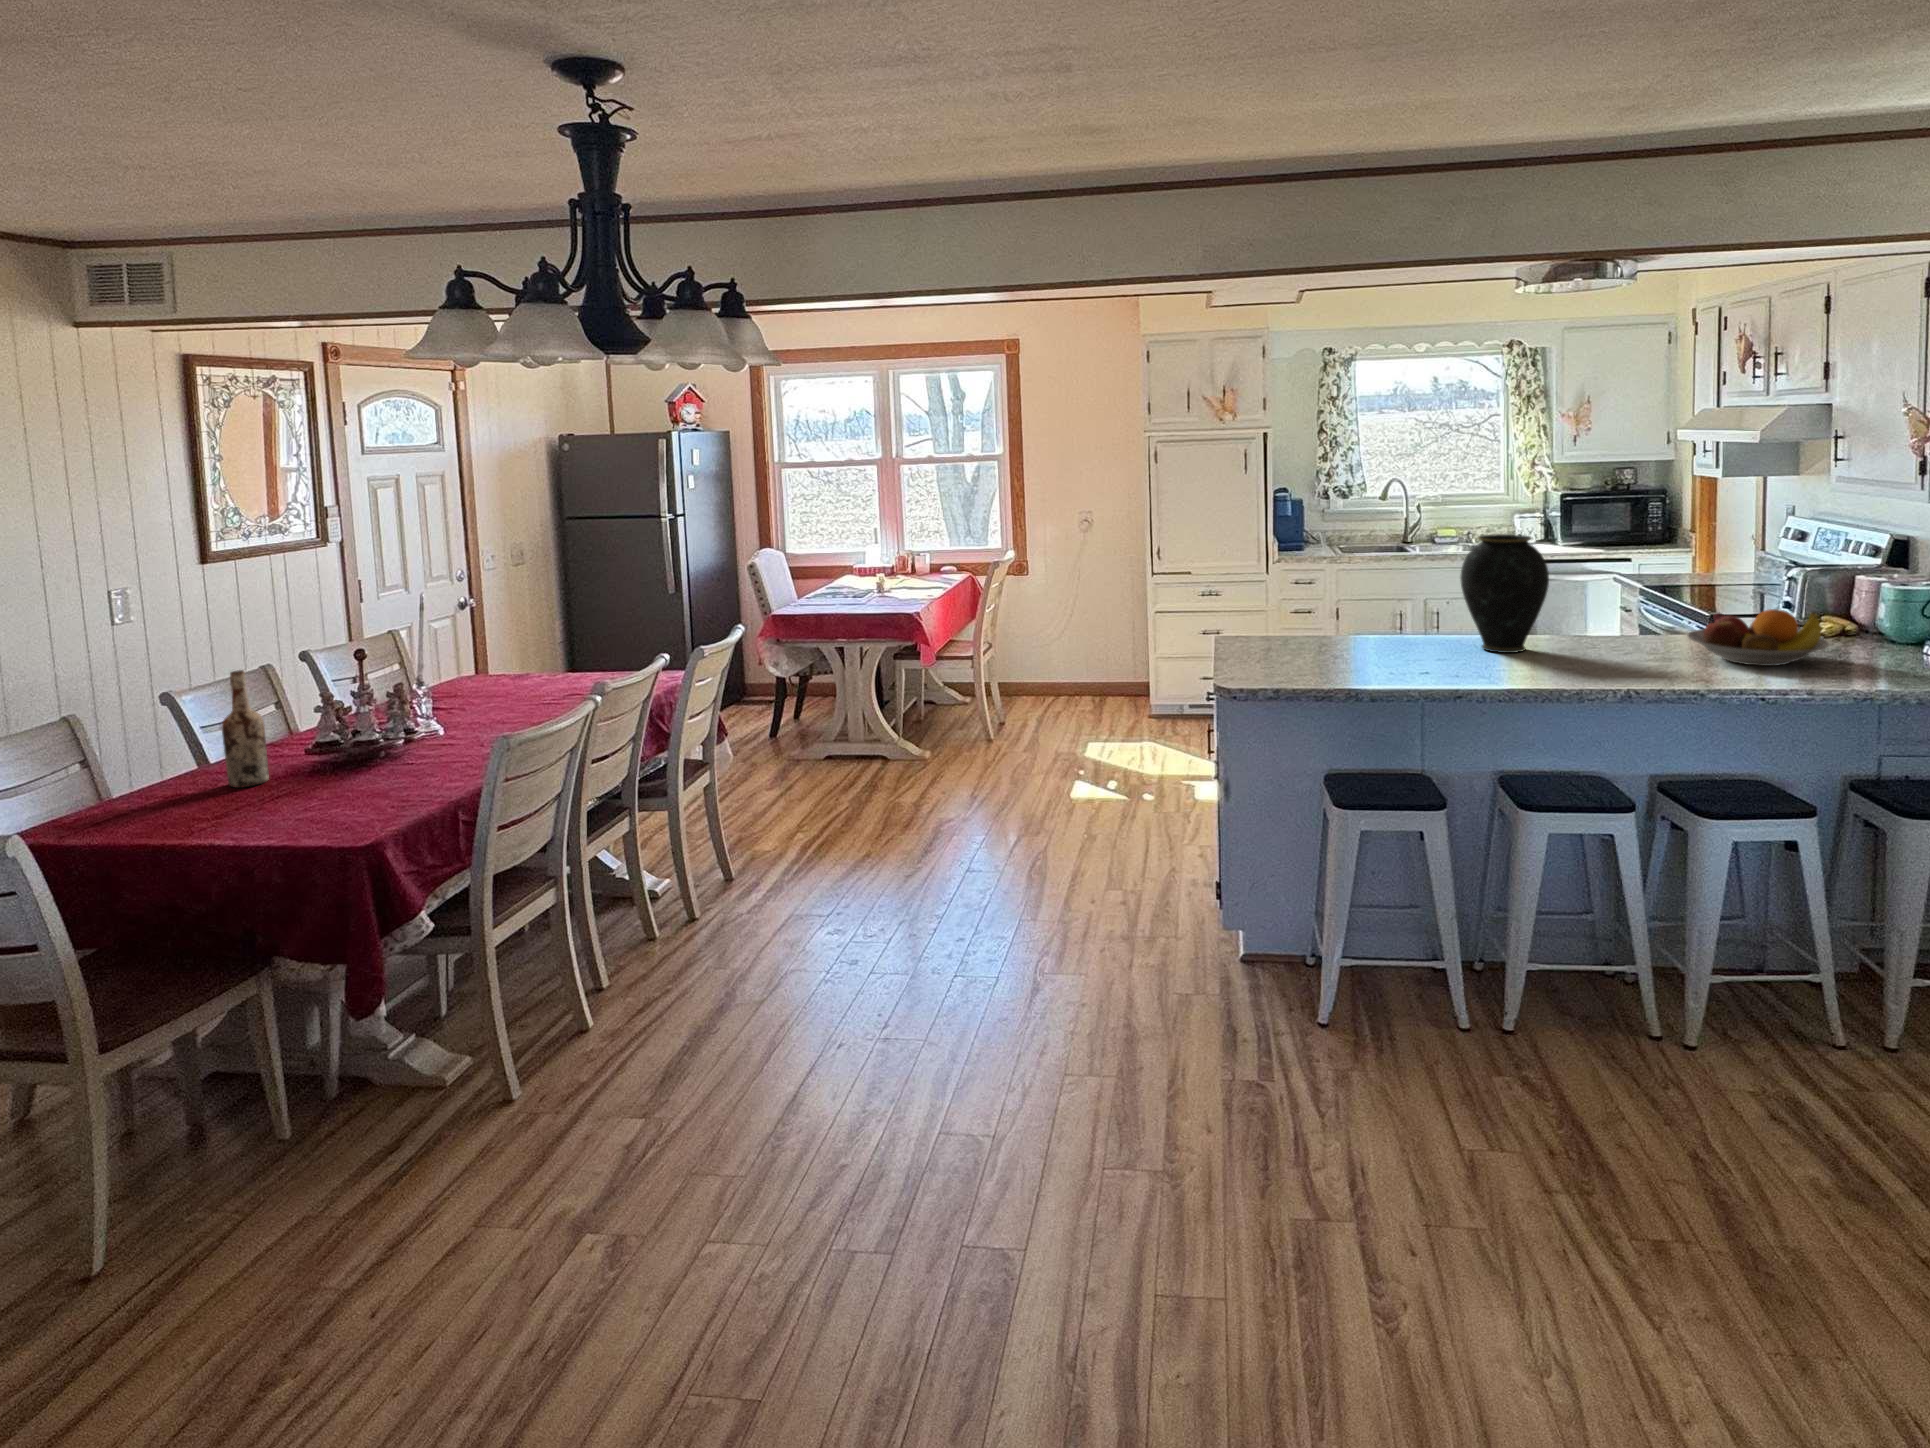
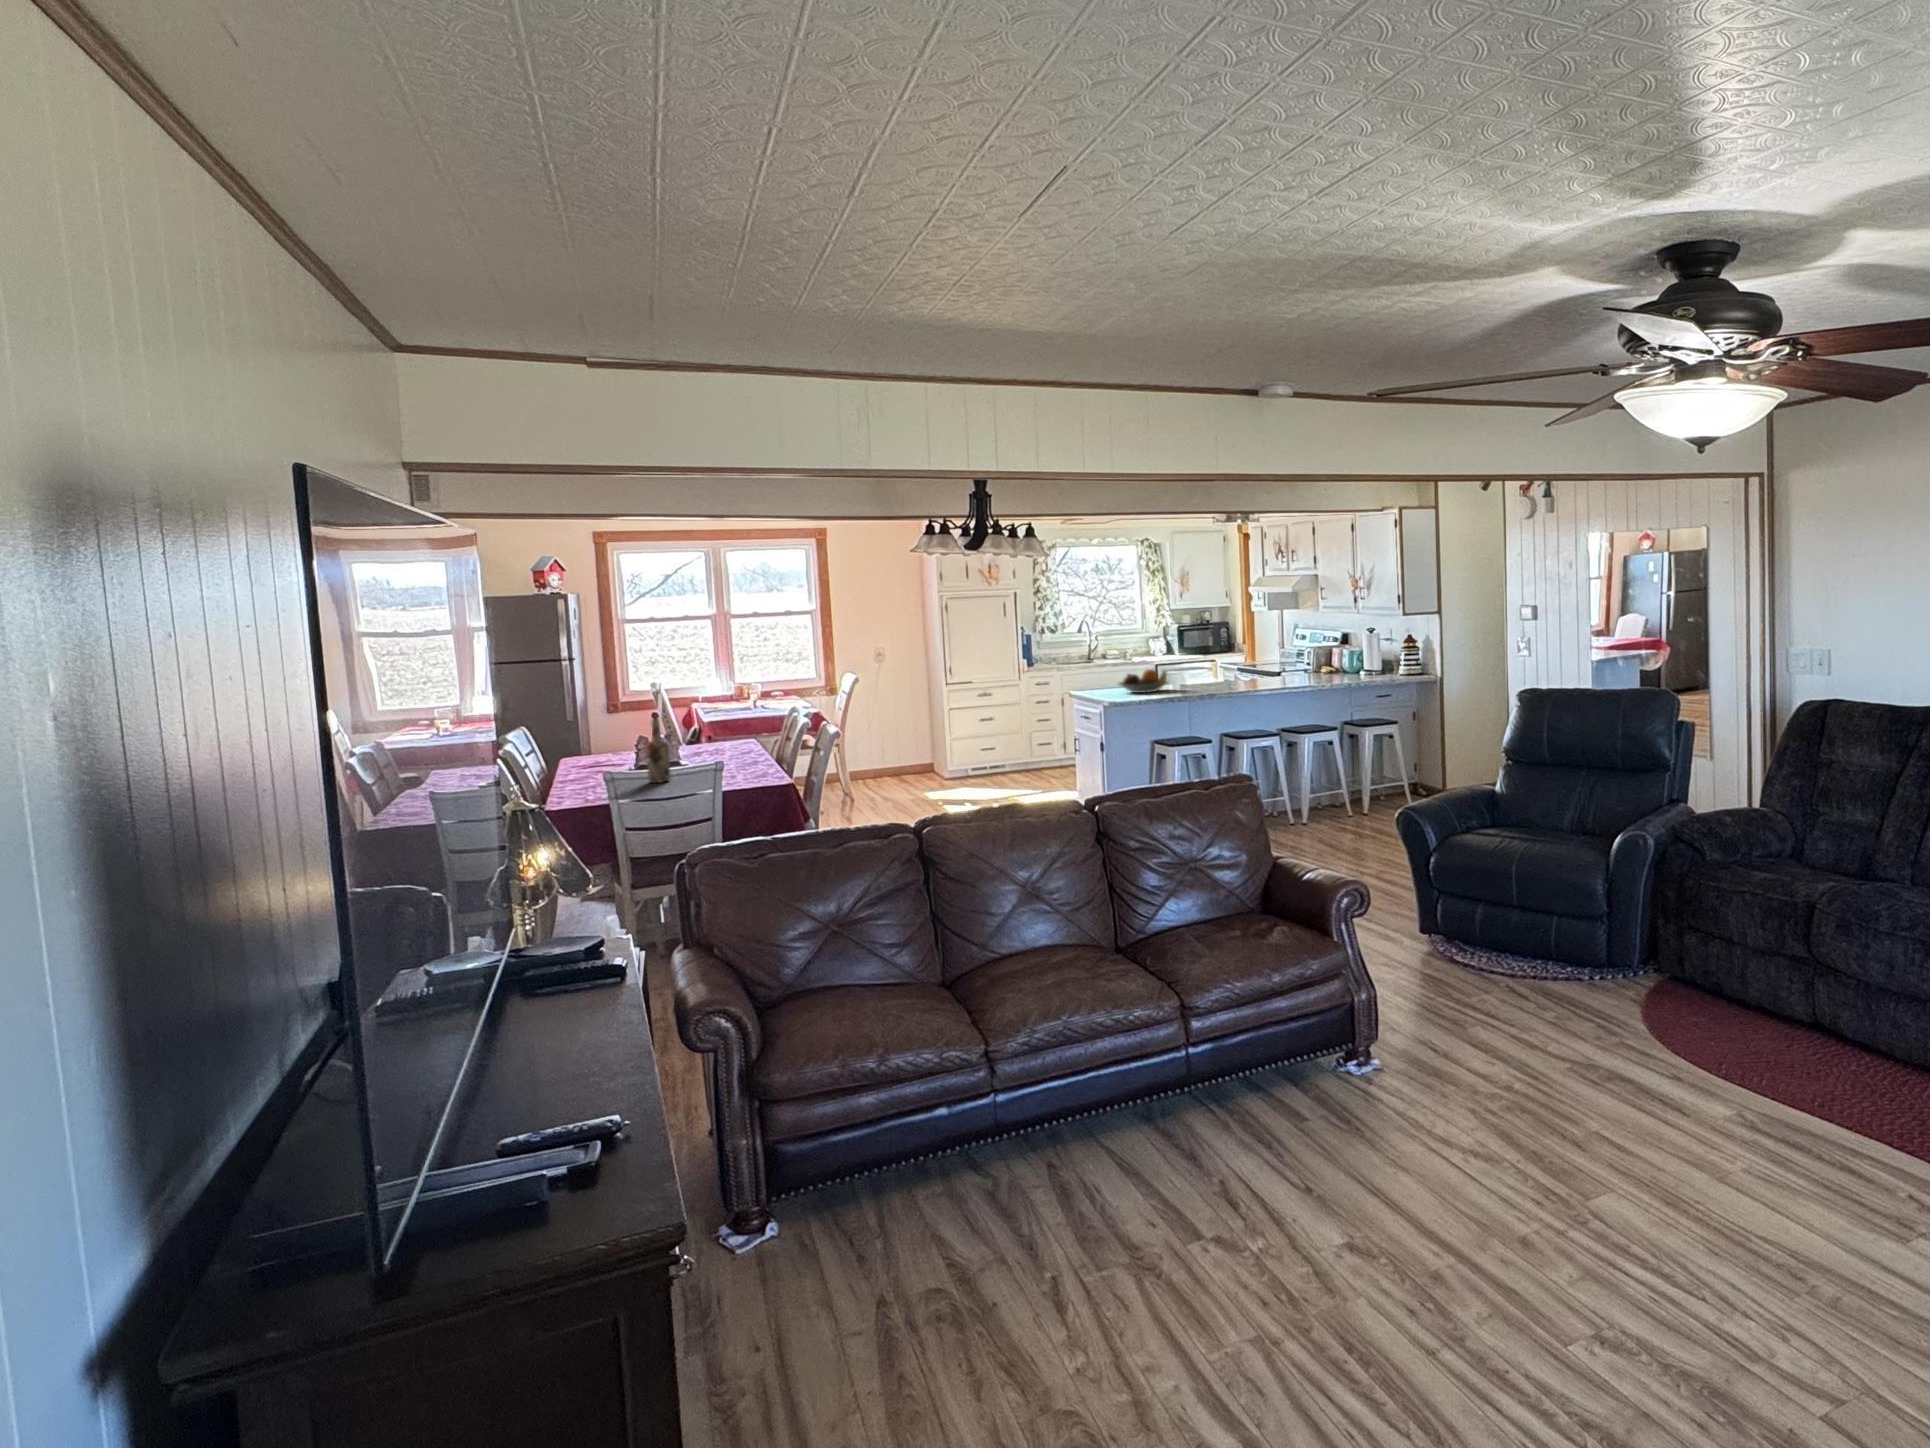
vase: present [1460,534,1549,653] -> none [1197,634,1233,685]
fruit bowl: present [1687,609,1829,666] -> present [1119,669,1168,693]

